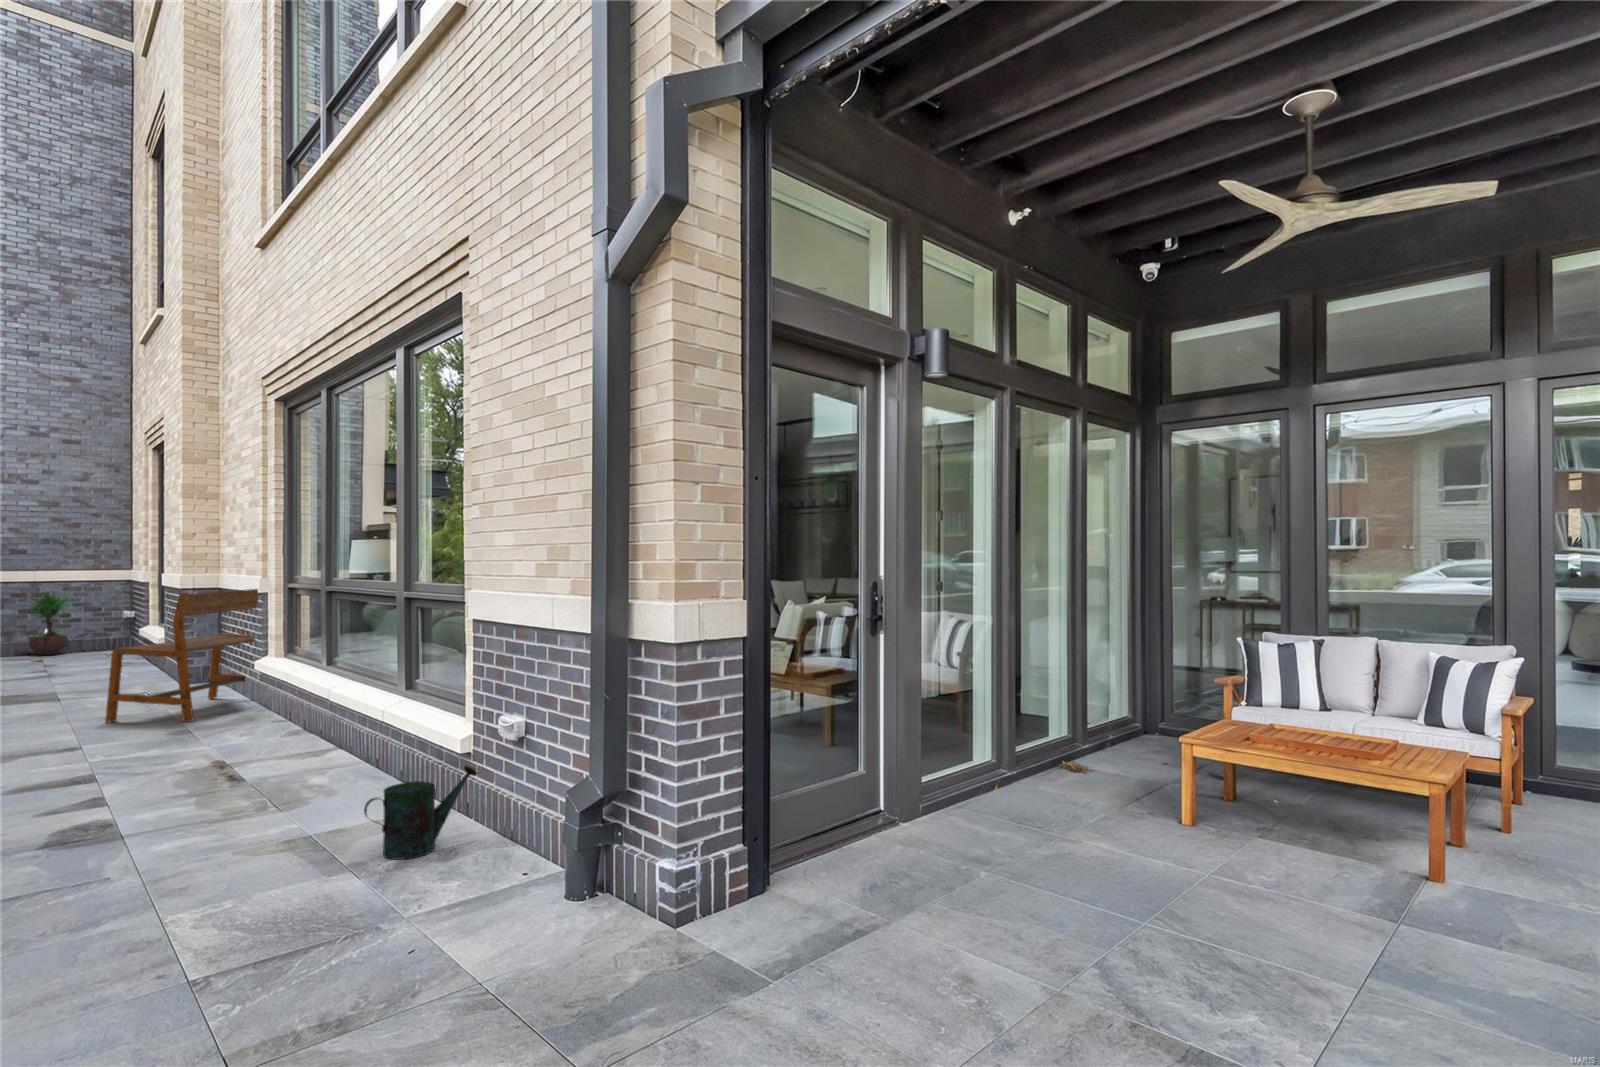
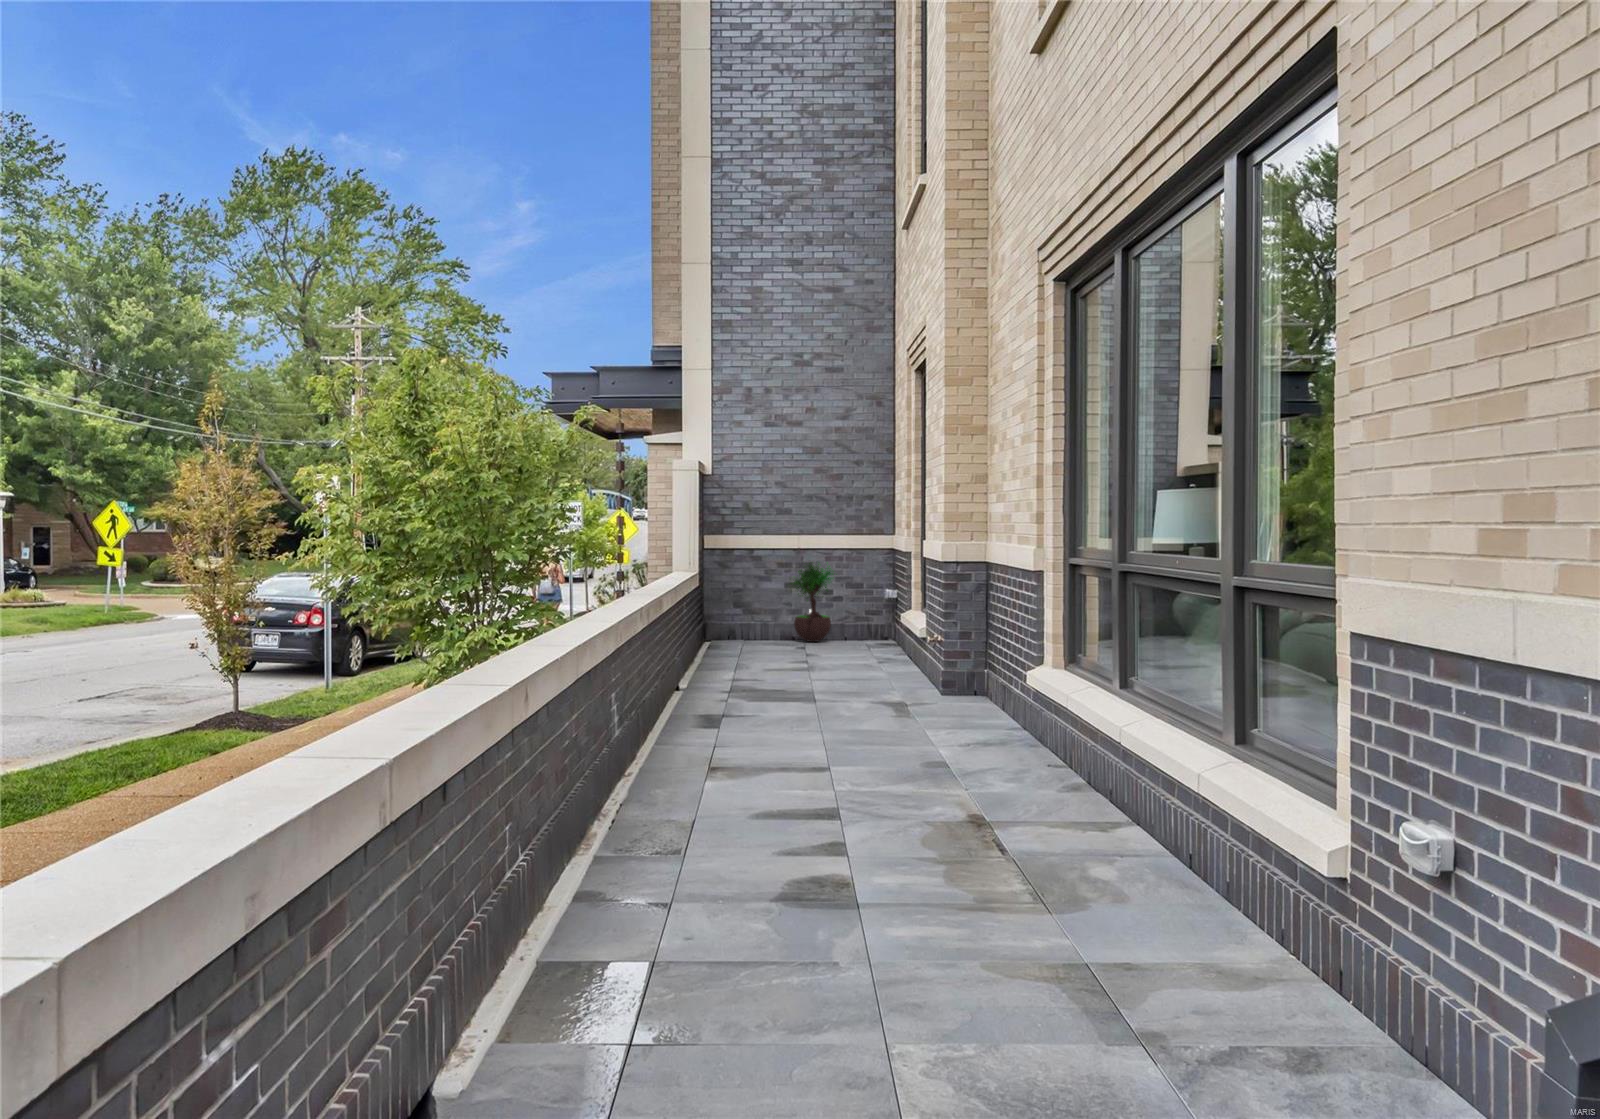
bench: present [105,589,258,722] -> none [857,564,1055,751]
watering can: present [364,766,477,860] -> none [1163,900,1359,1047]

